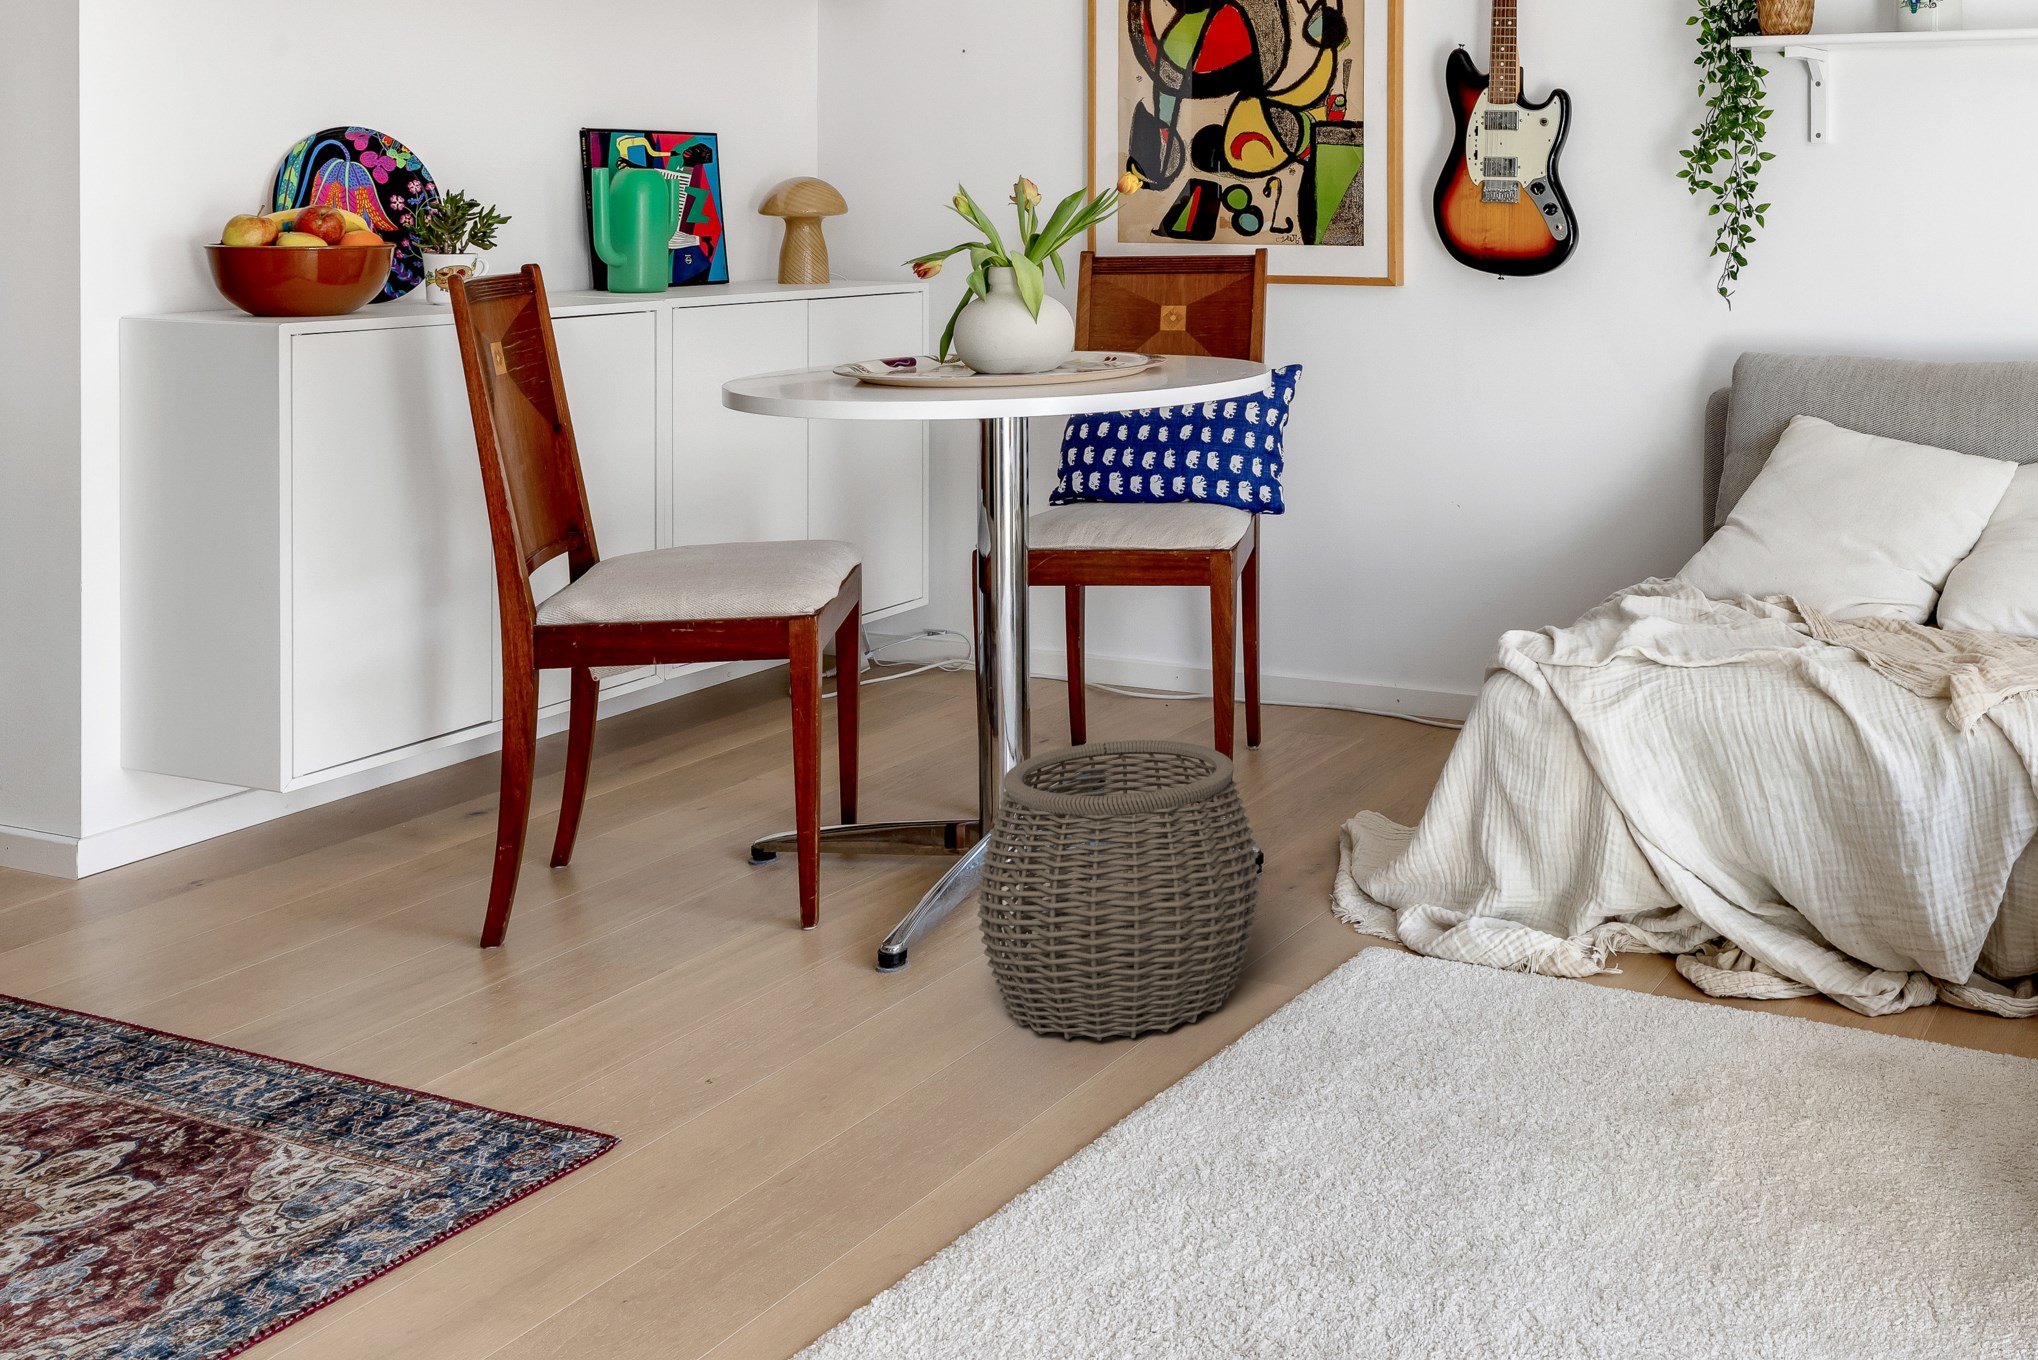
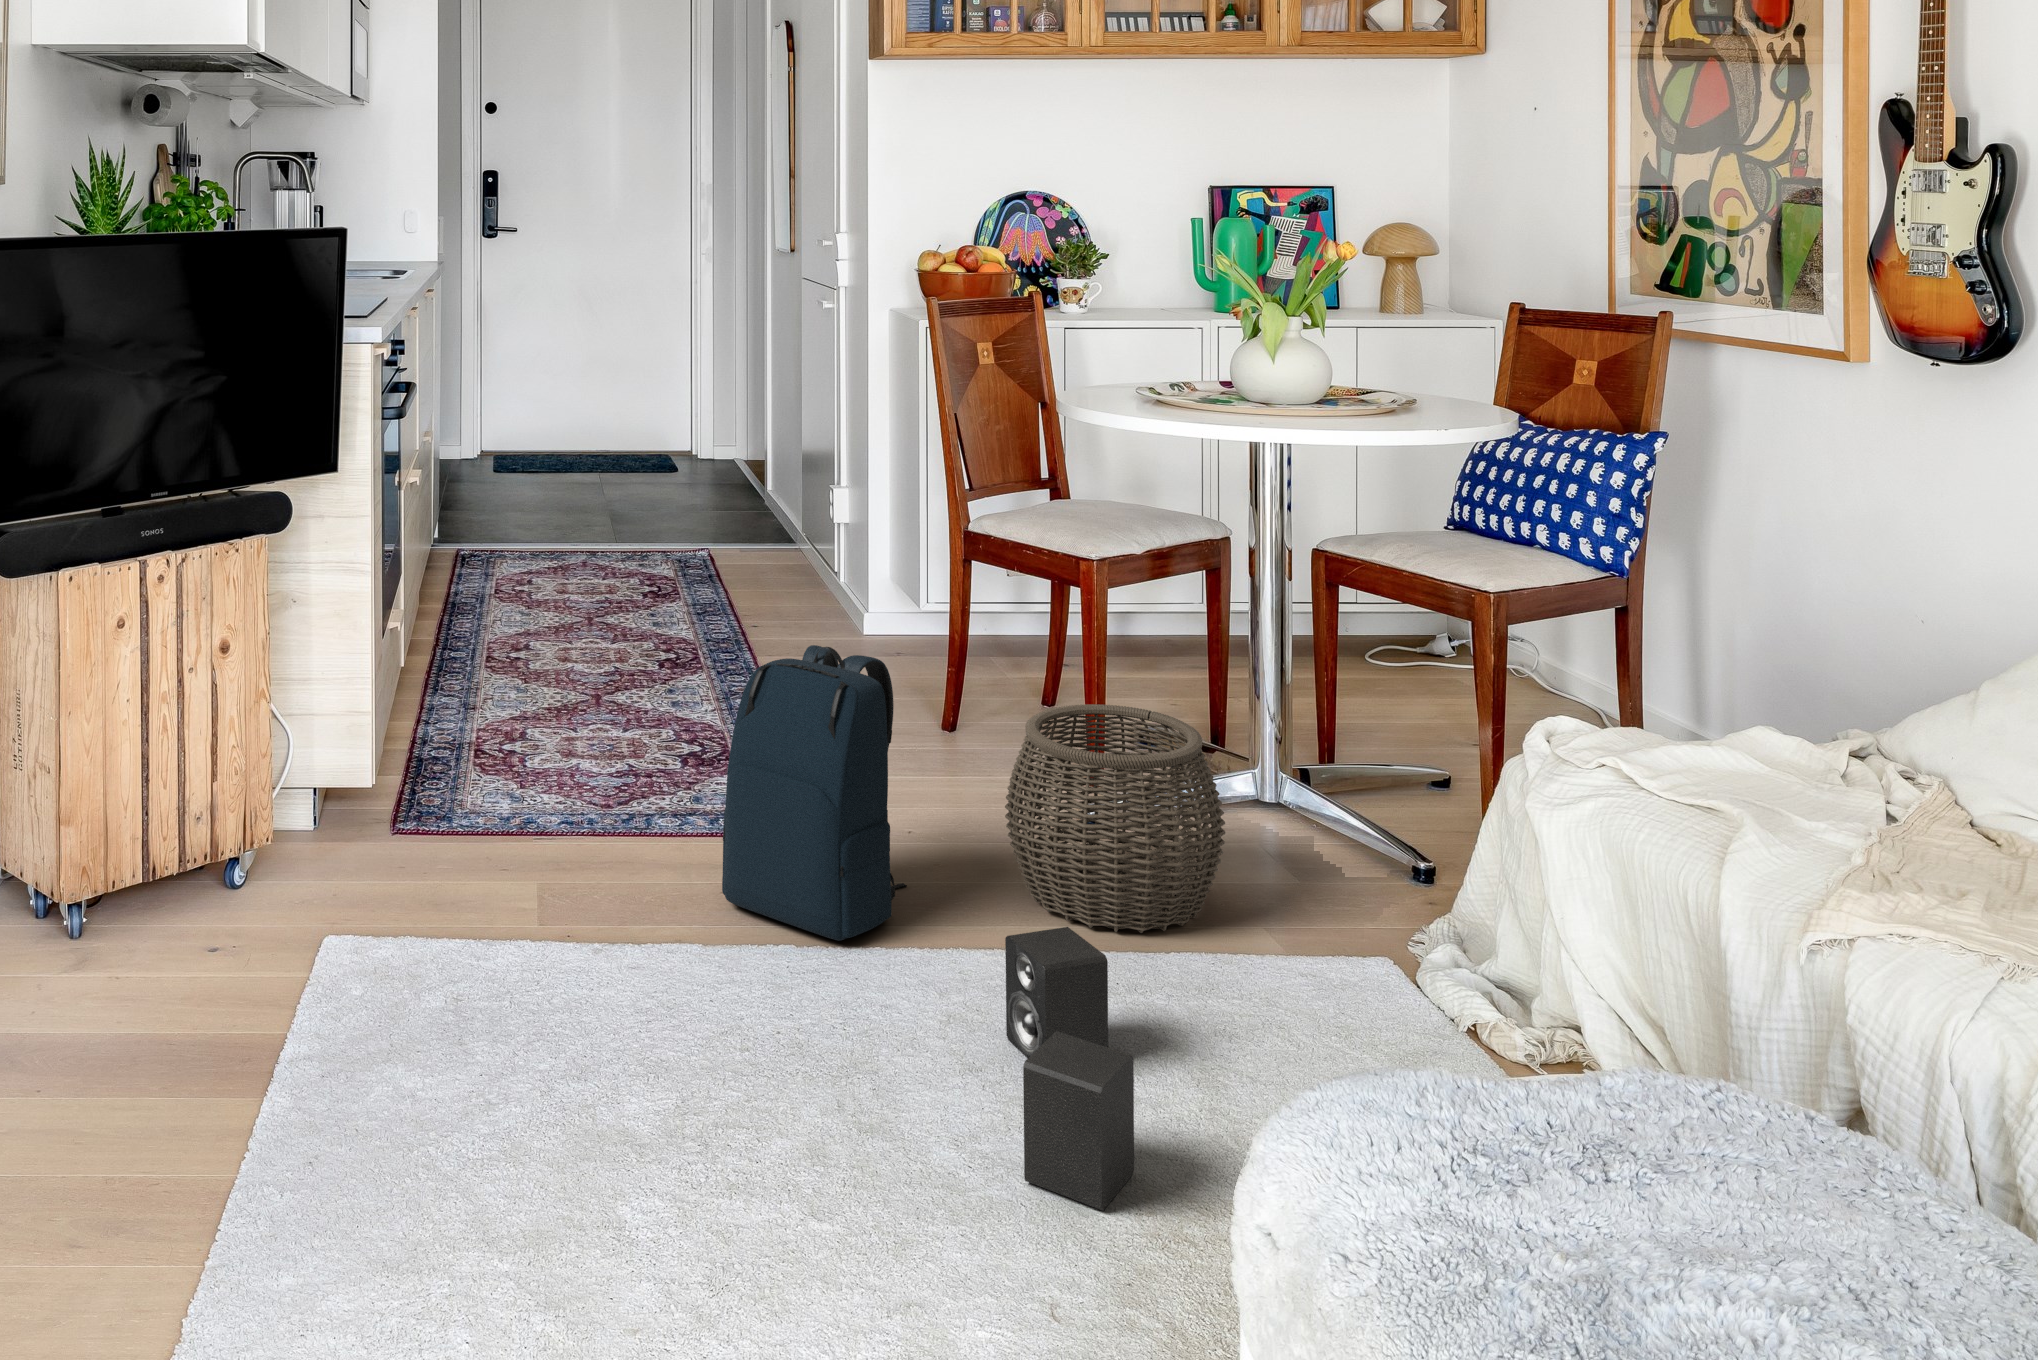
backpack: none [702,745,992,1242] -> present [722,645,907,941]
speaker: none [1330,982,1709,1251] -> present [1005,927,1134,1211]

